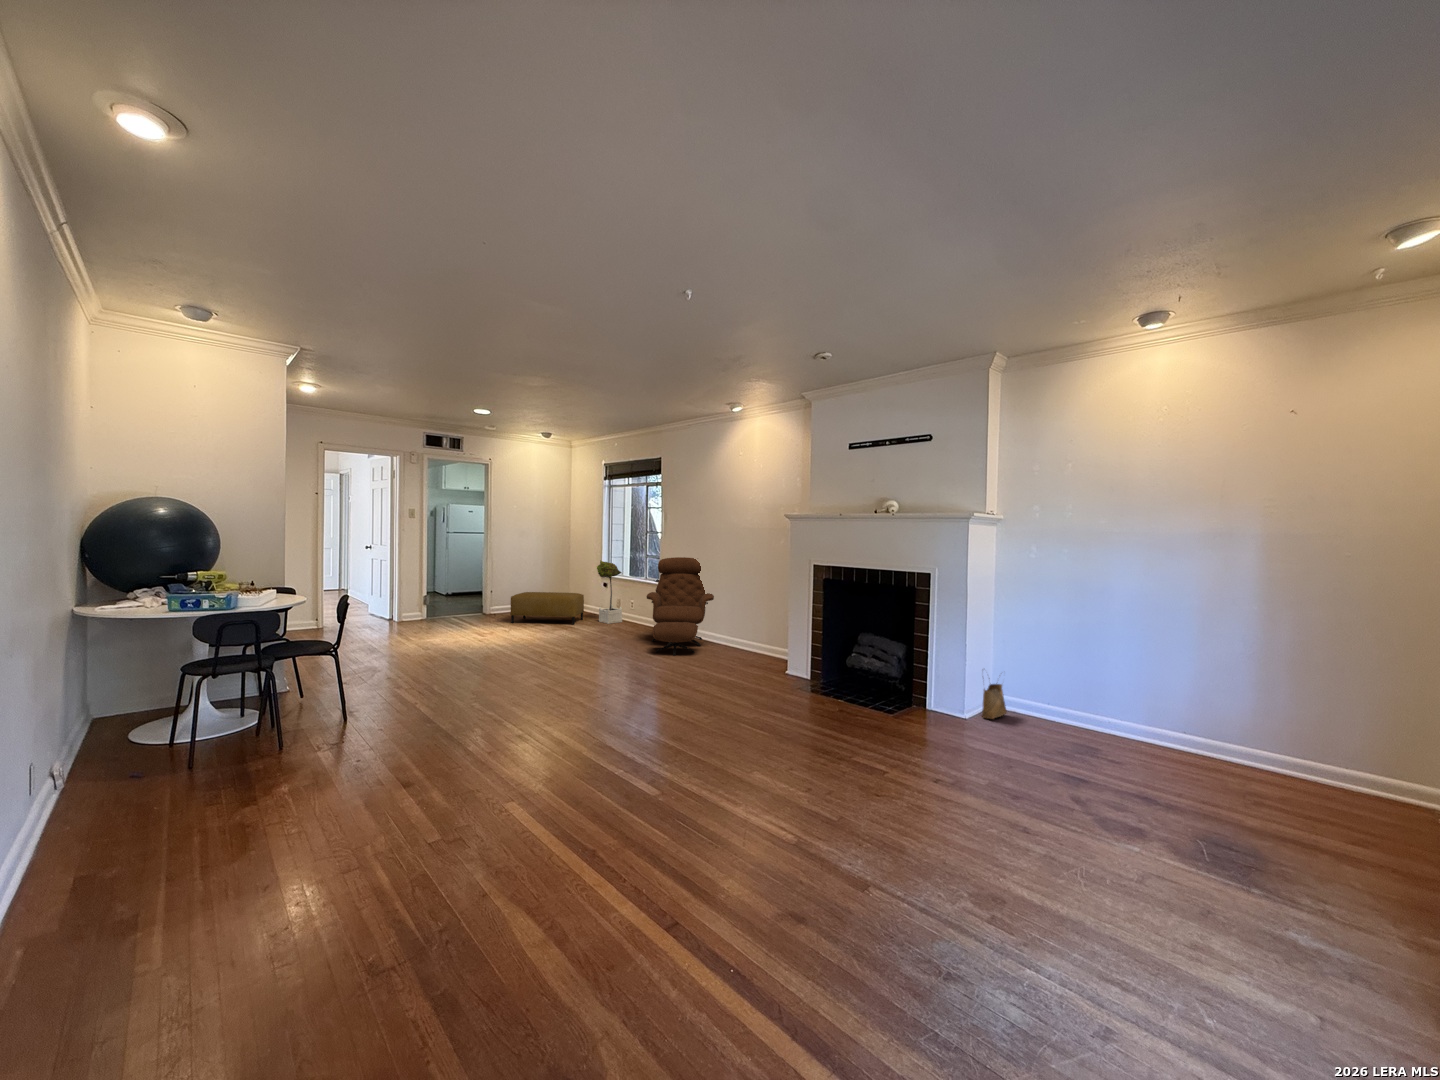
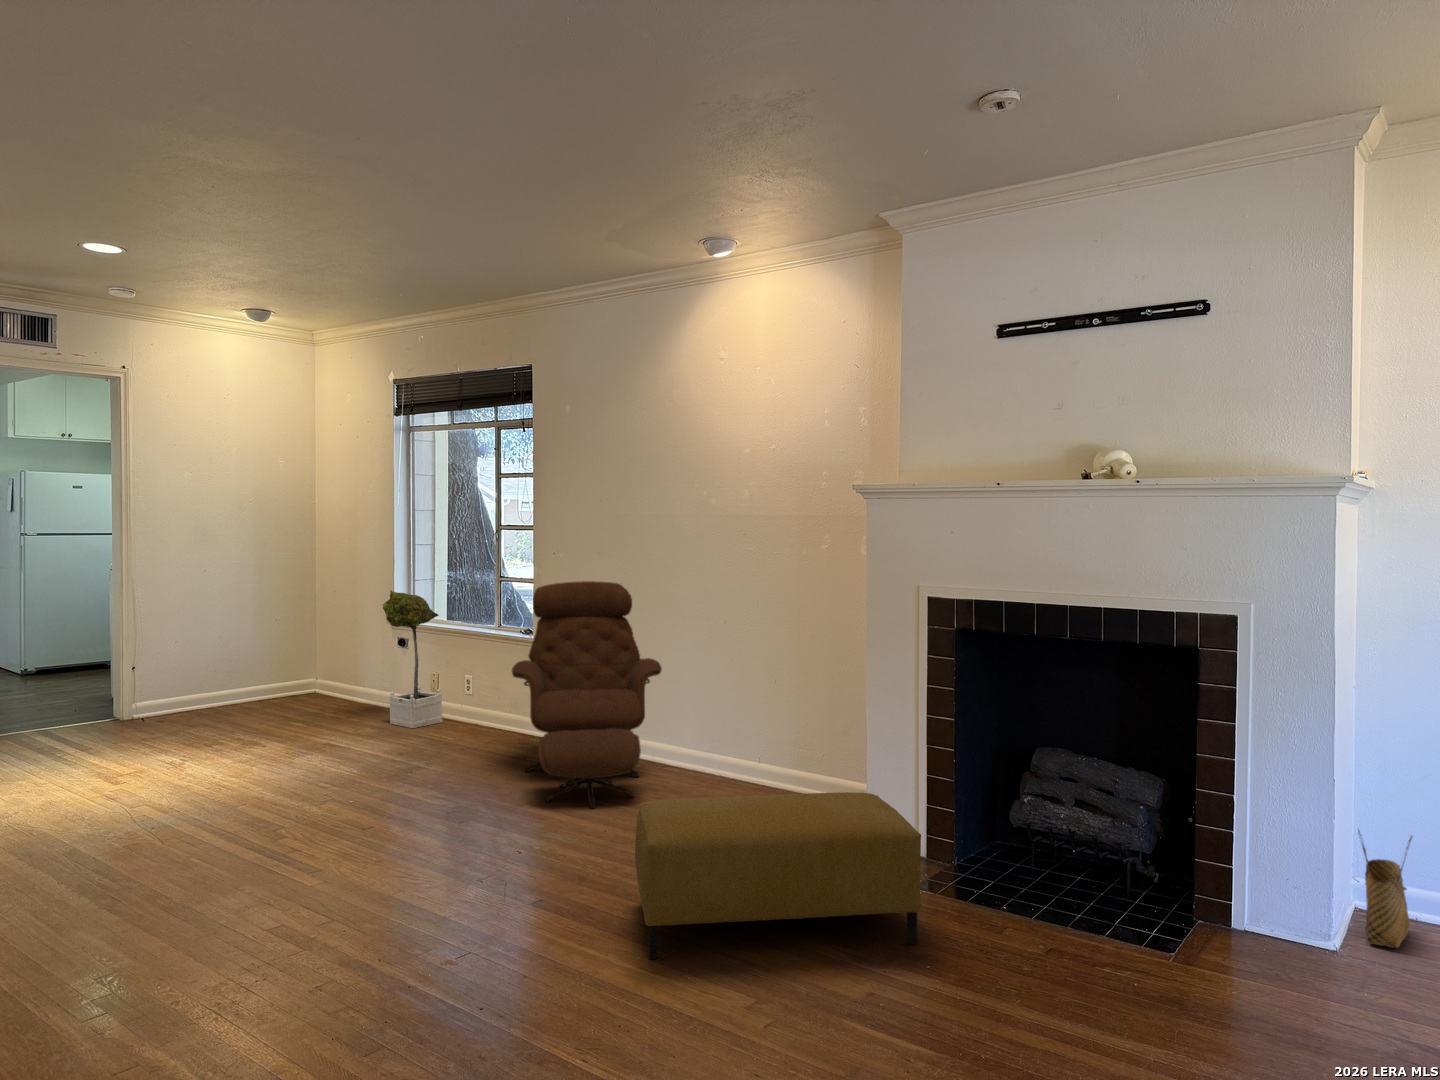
ottoman: present [510,592,584,625] -> present [635,792,921,959]

